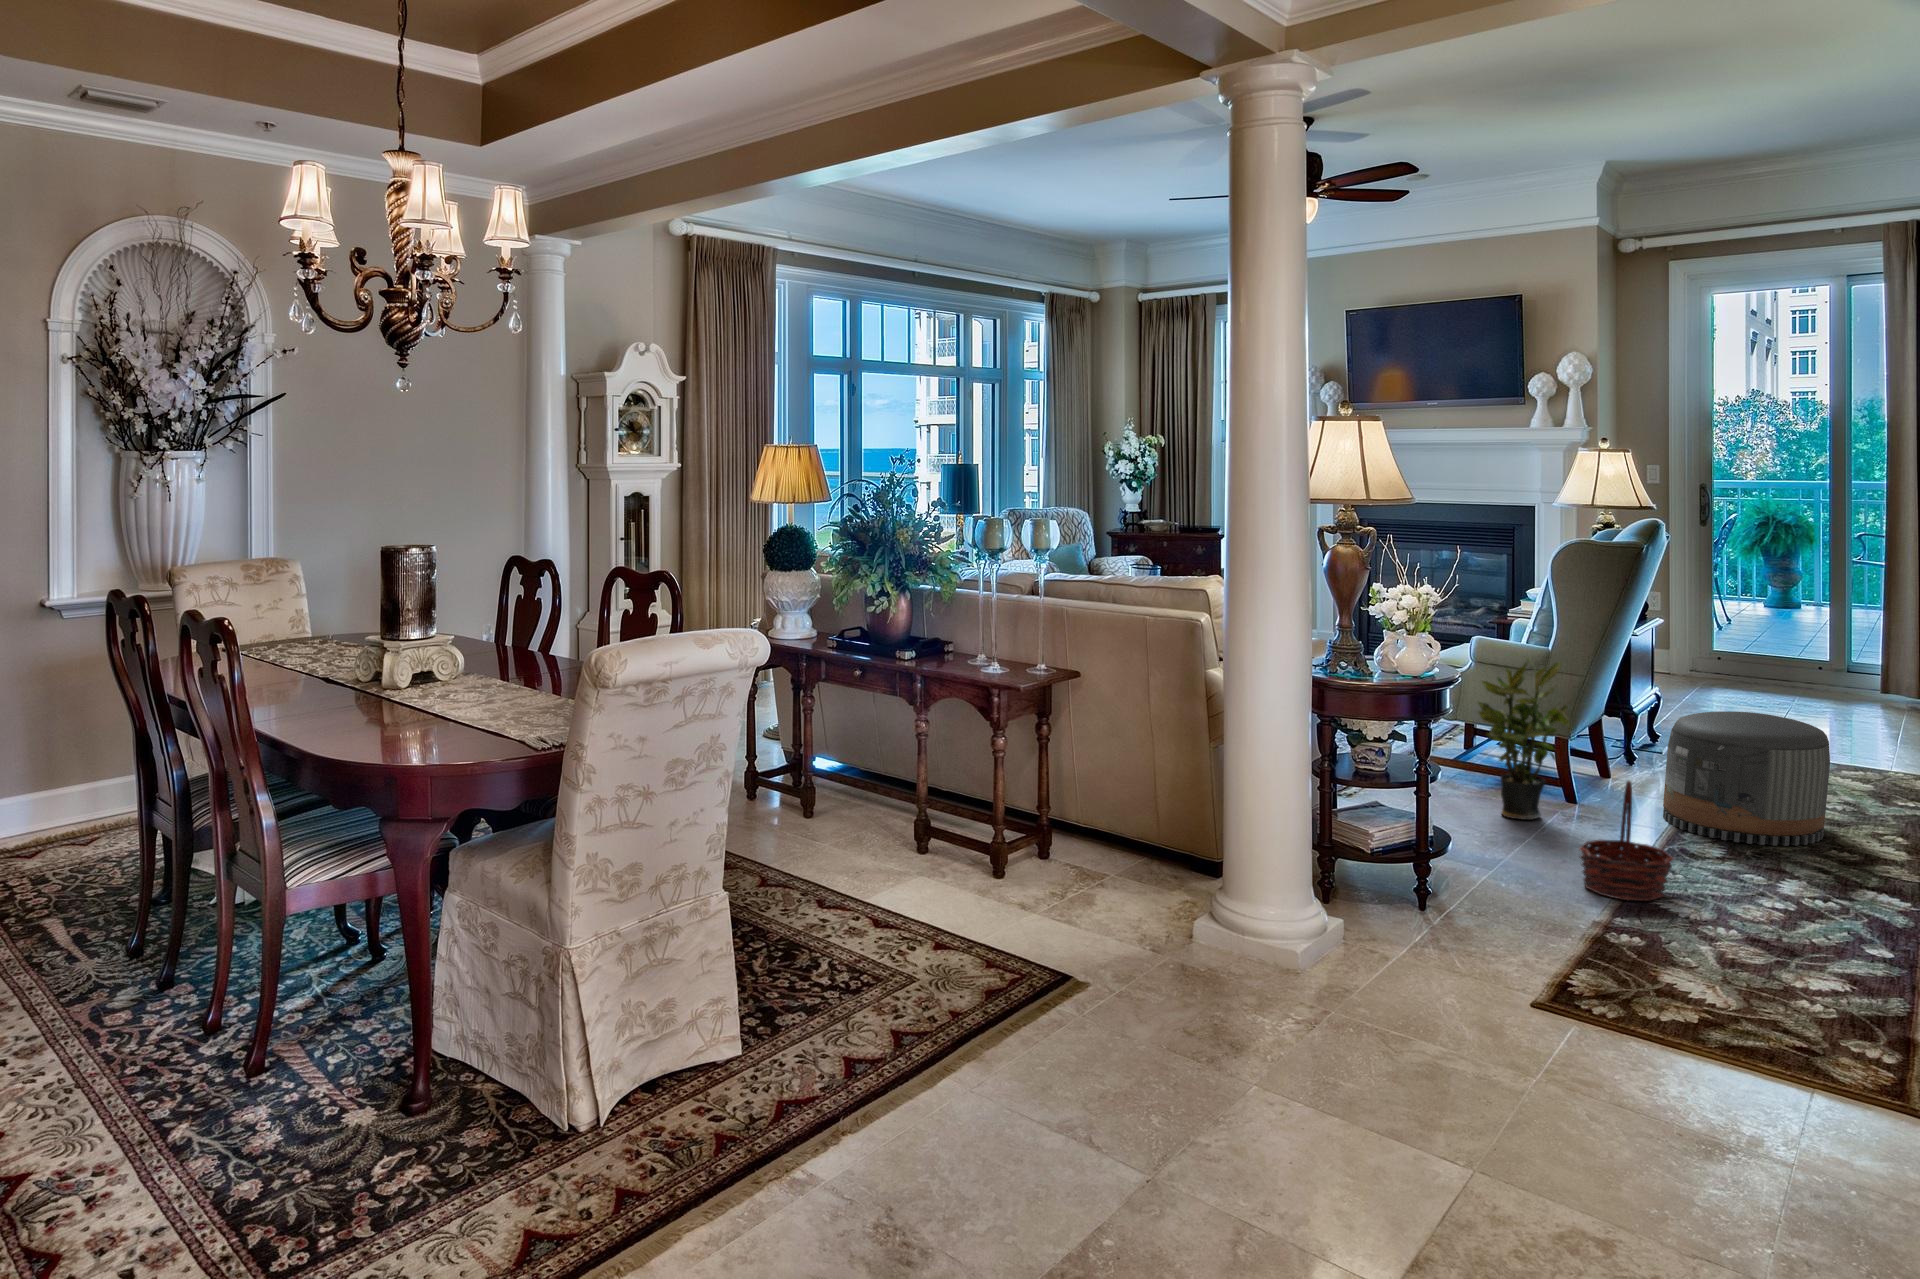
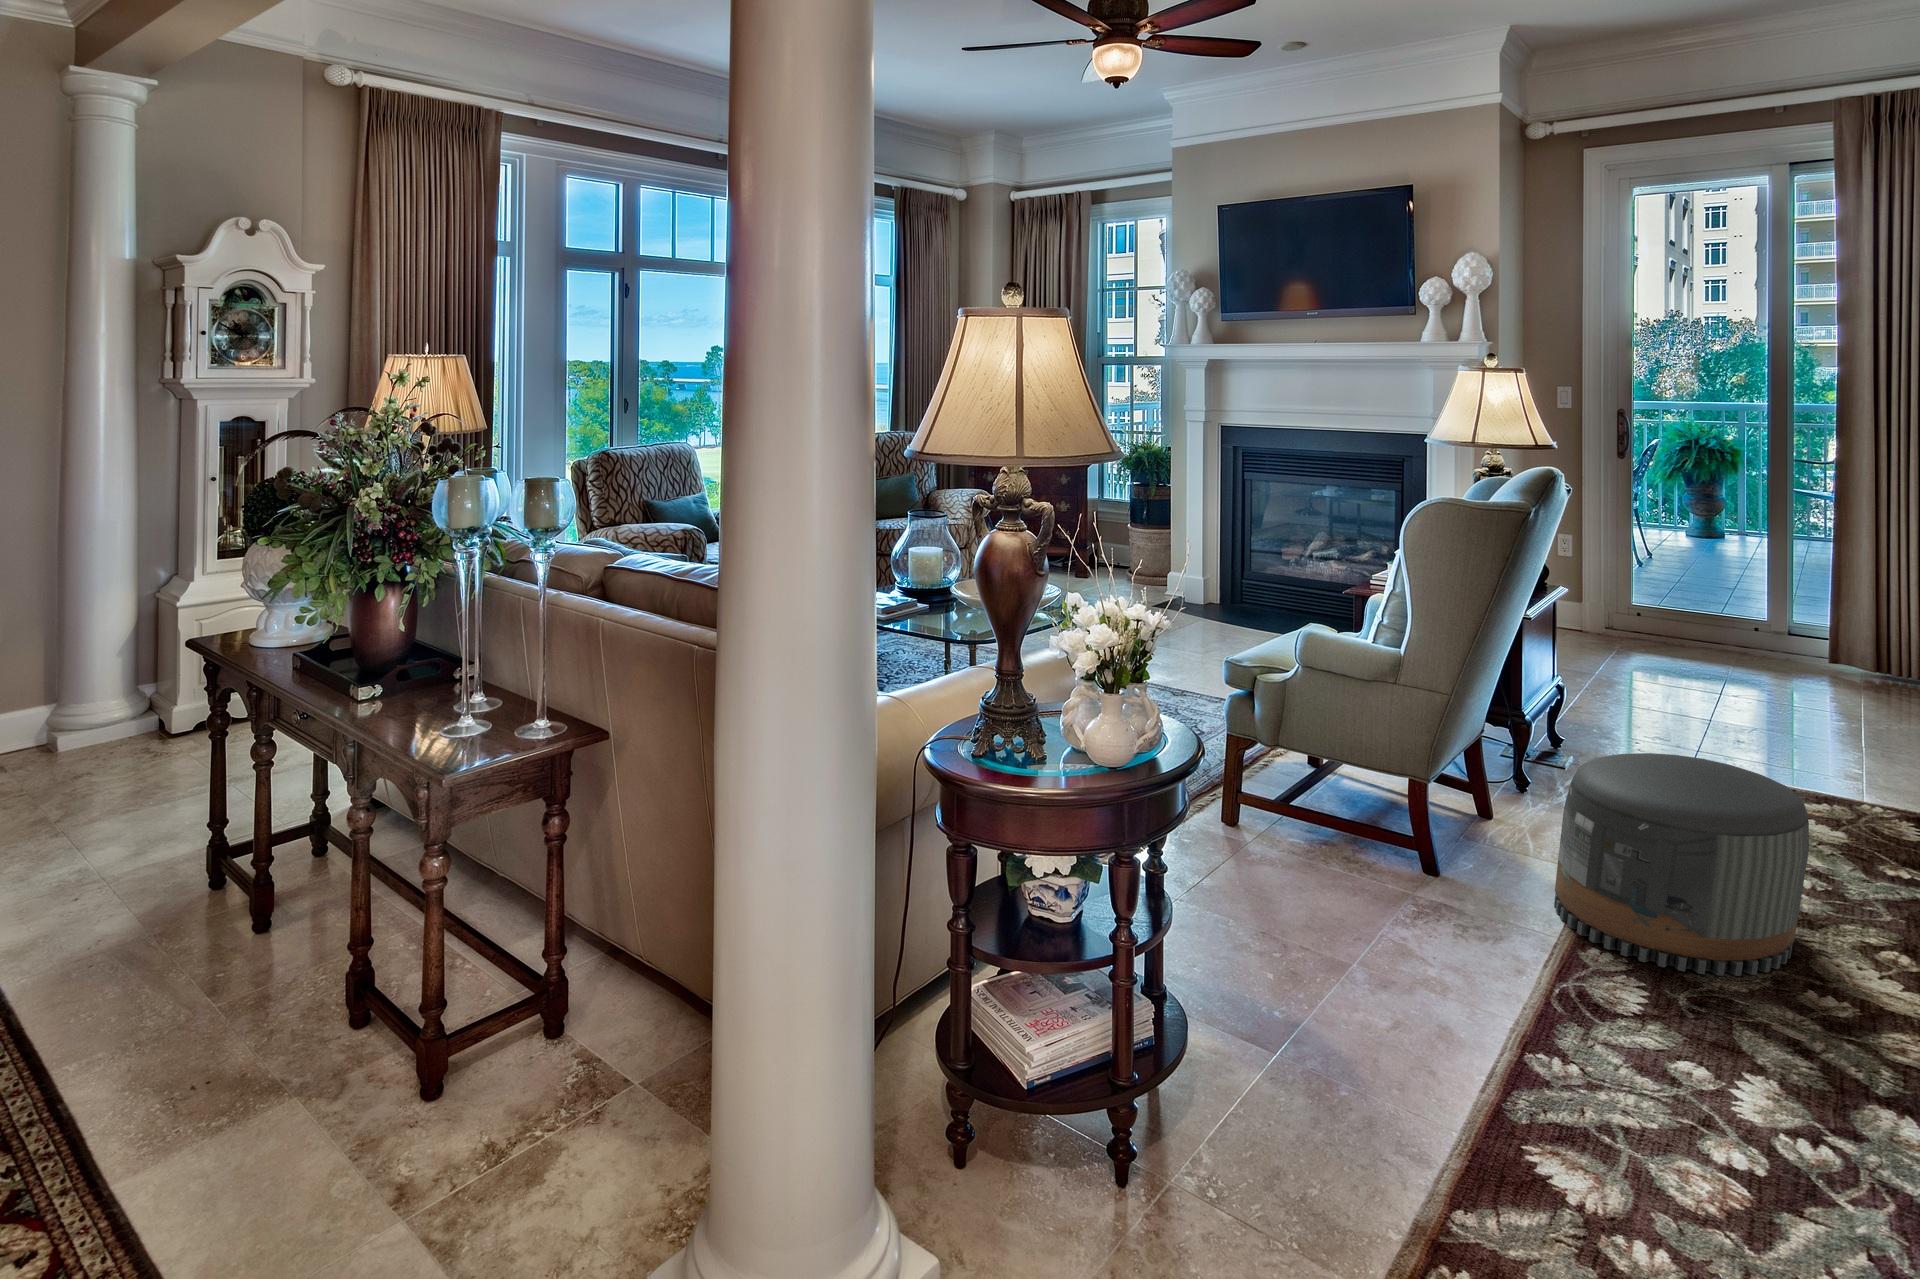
potted plant: present [1478,658,1570,820] -> none [1286,677,1421,916]
basket: present [1579,781,1674,901] -> none [1406,932,1562,1141]

